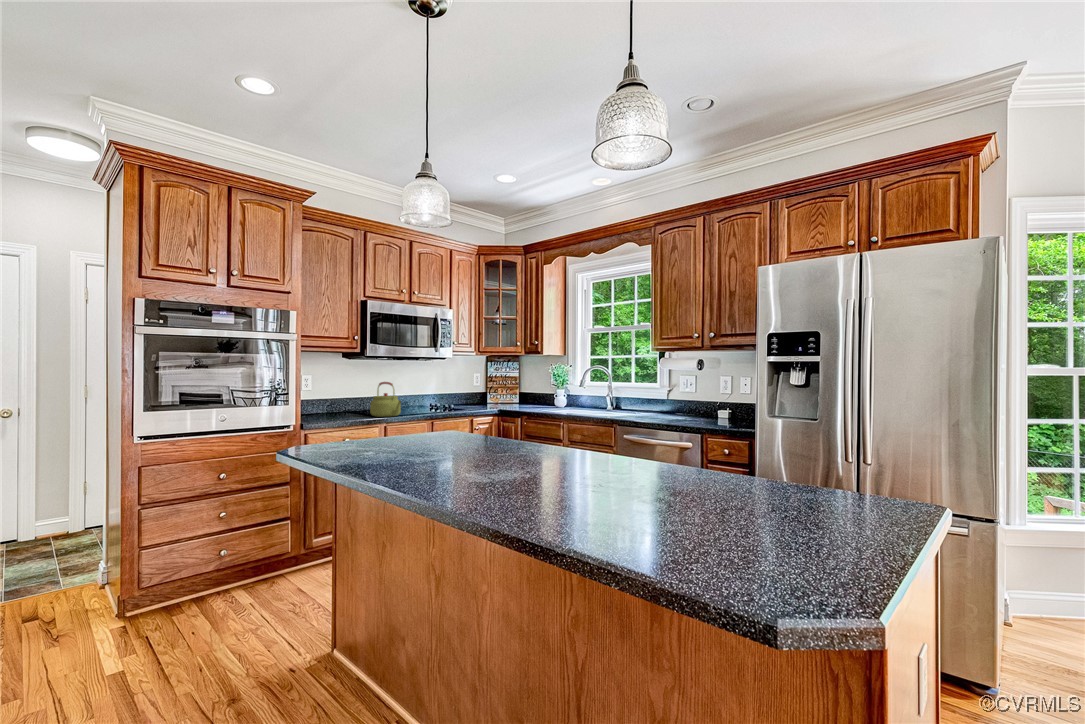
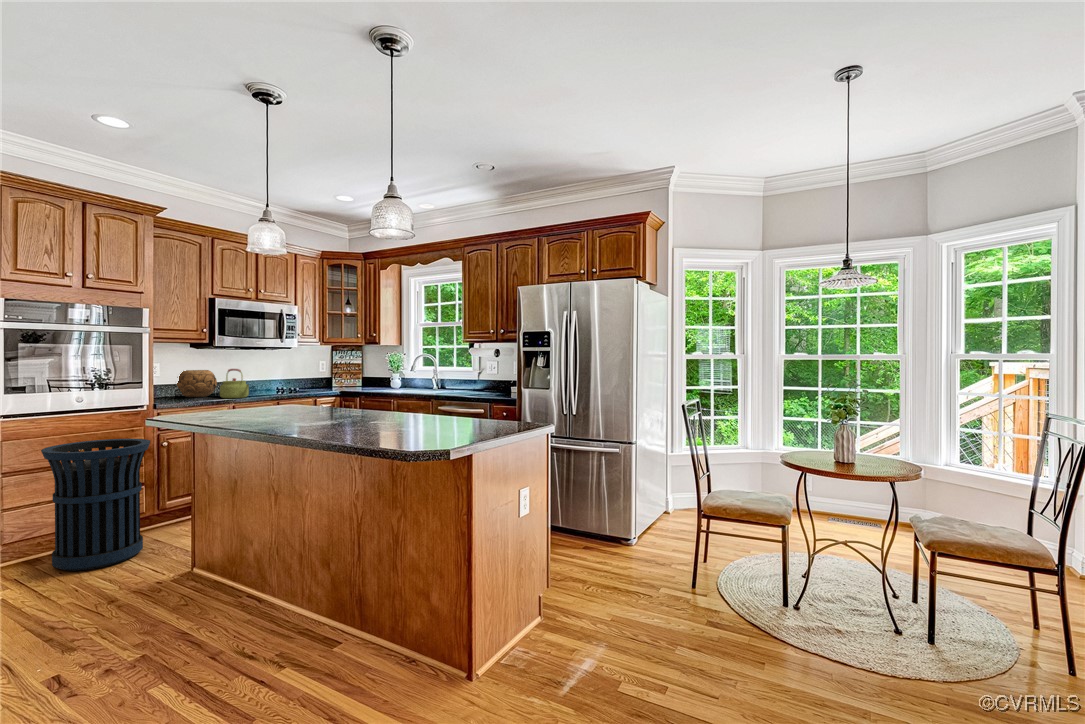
decorative bowl: none [326,383,367,414] -> present [177,370,217,397]
trash can: none [176,466,293,632] -> present [41,439,150,571]

